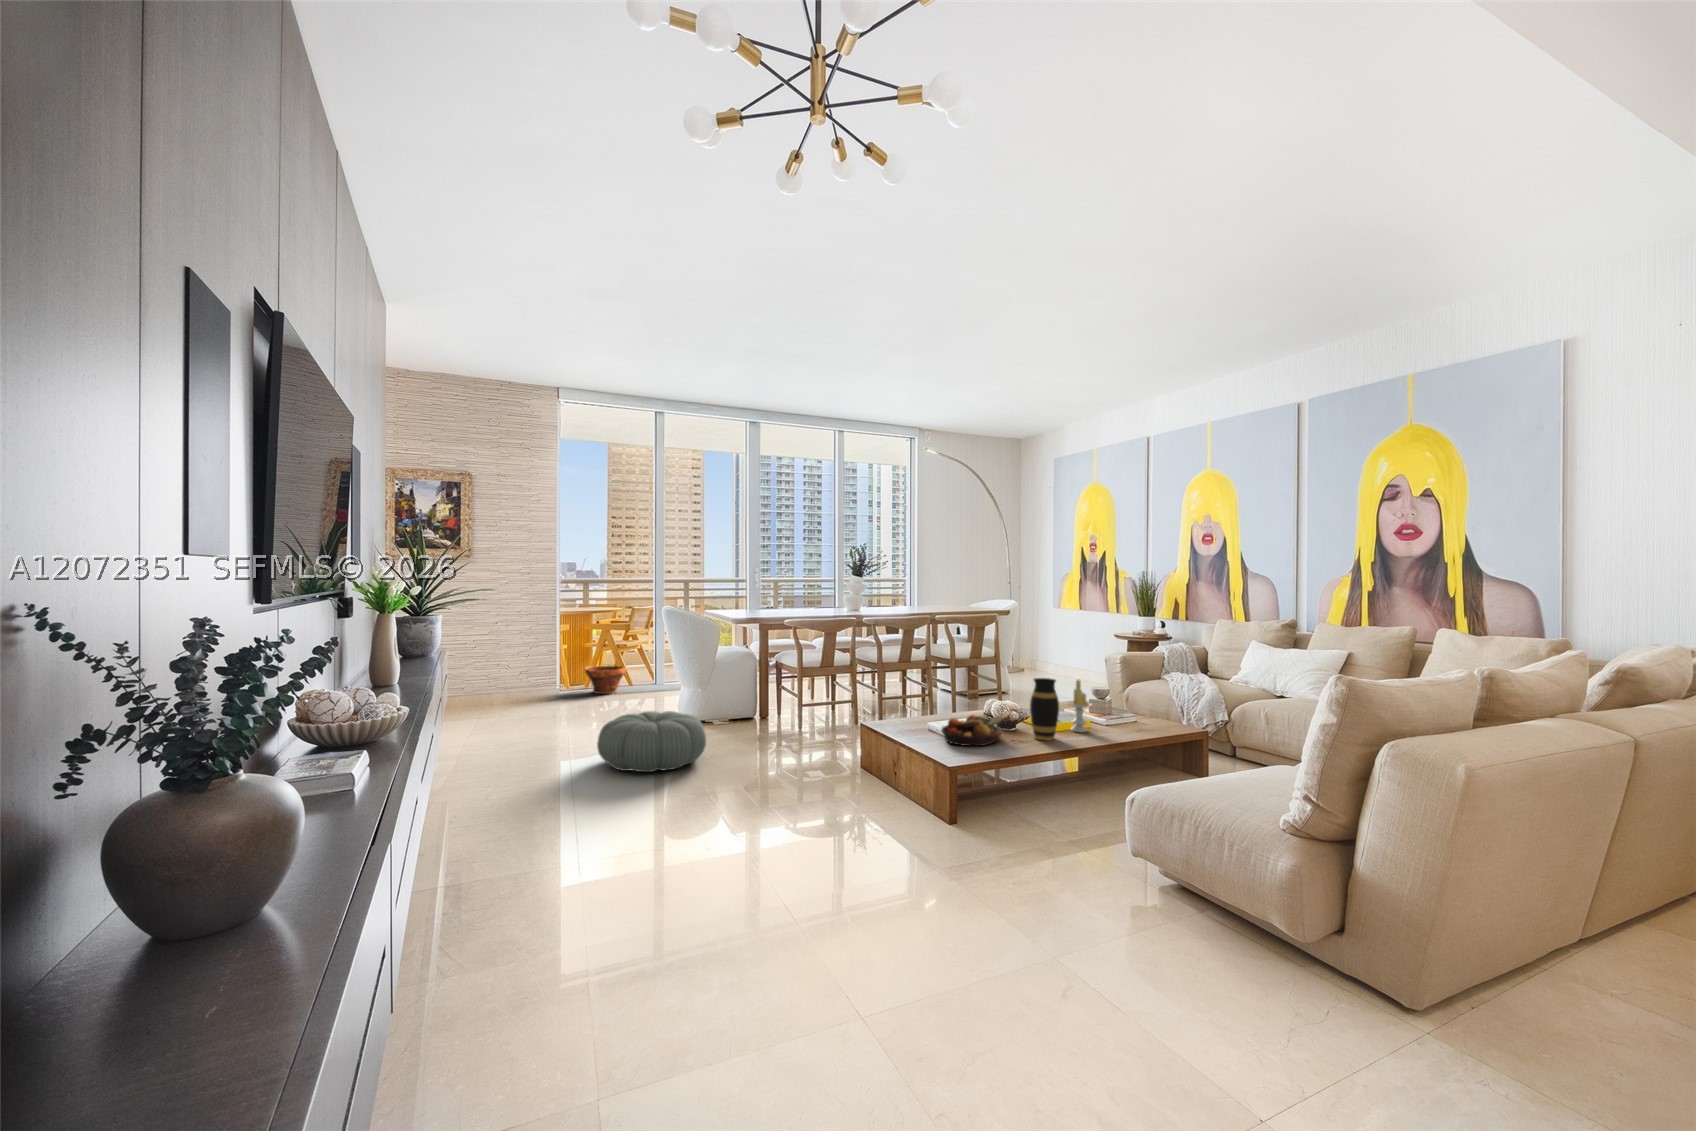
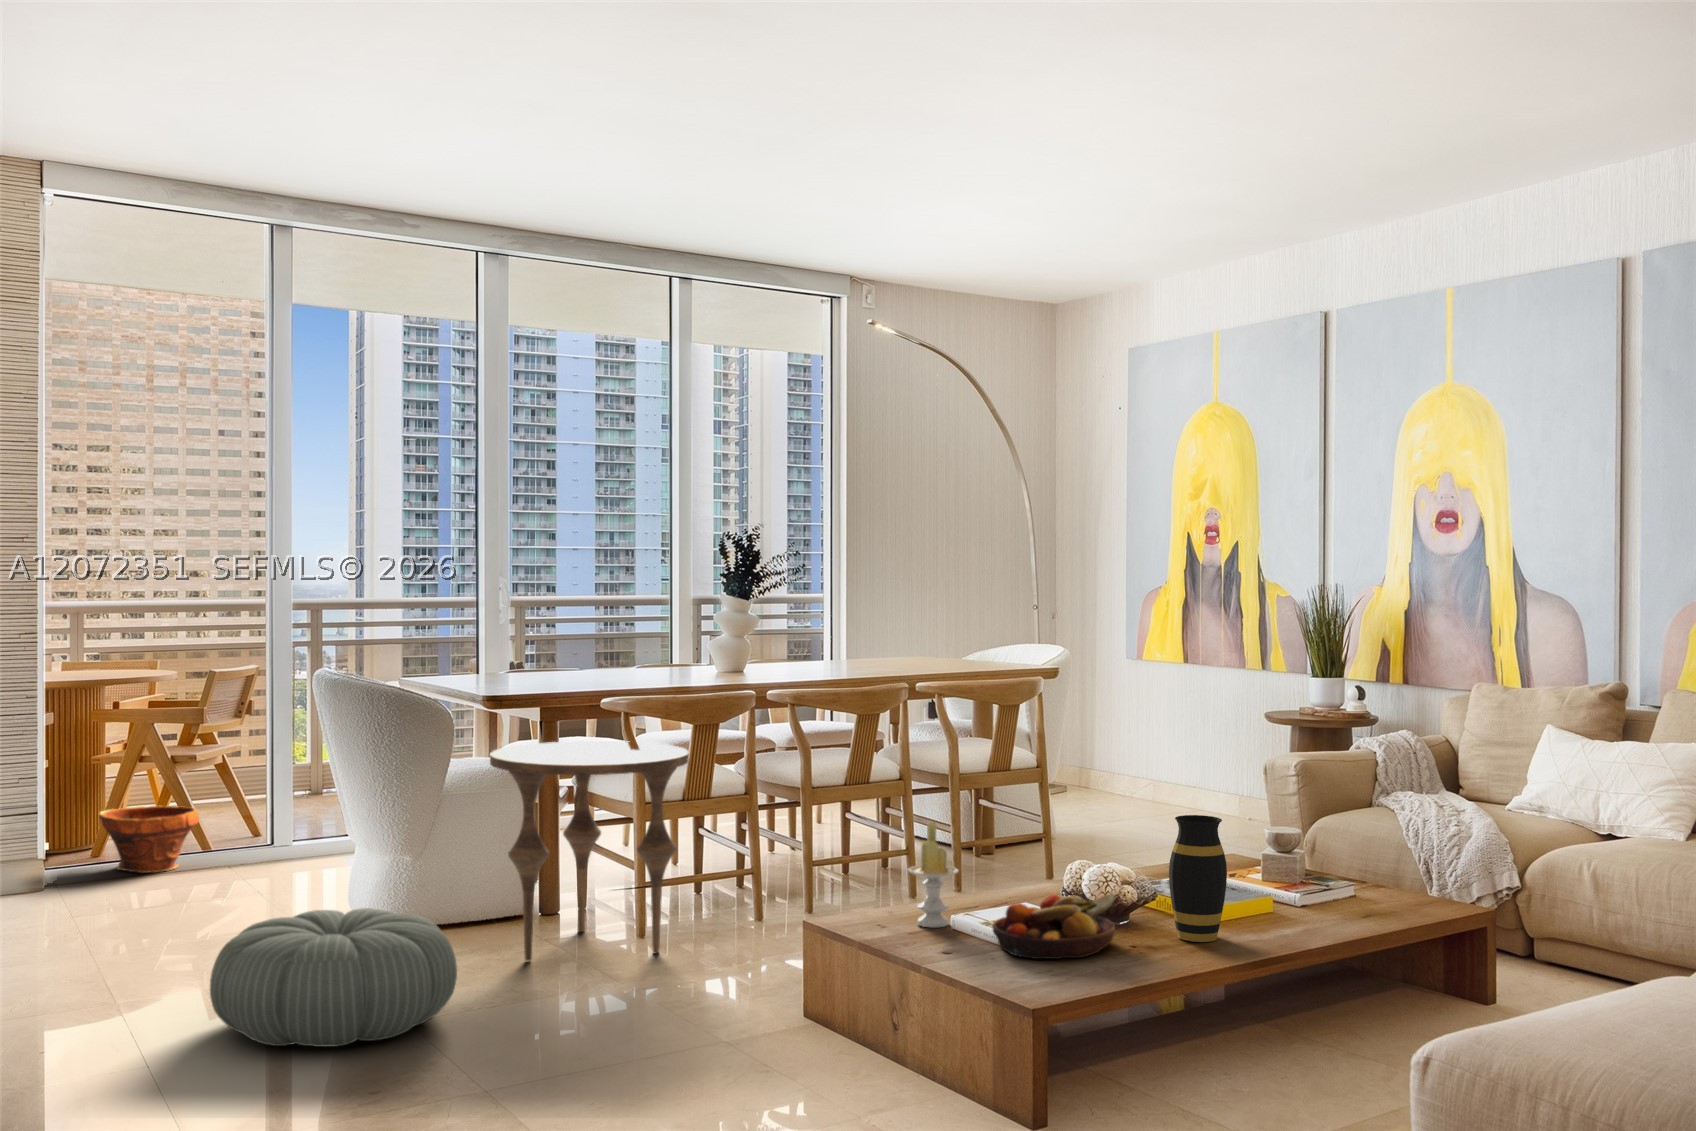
side table: none [732,639,822,738] -> present [490,741,688,961]
candle: present [1067,680,1092,732] -> present [908,822,959,928]

